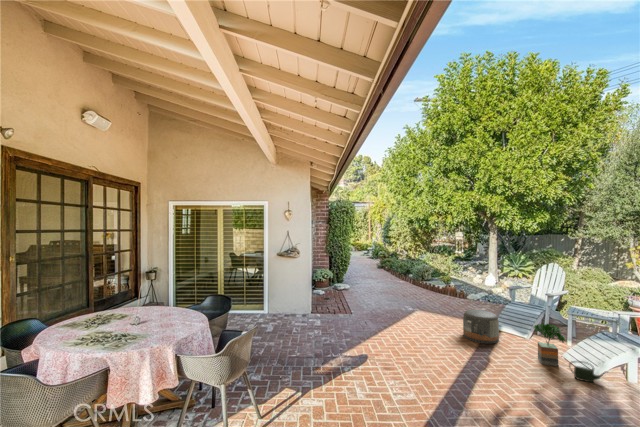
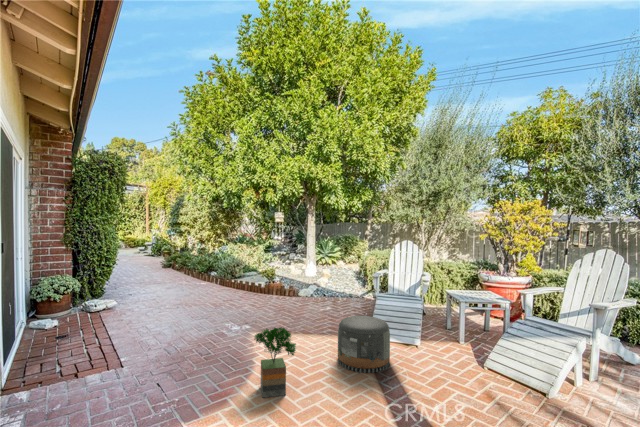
potted tree: present [533,324,565,366] -> present [254,327,296,398]
watering can: present [569,361,605,382] -> none [522,378,570,410]

